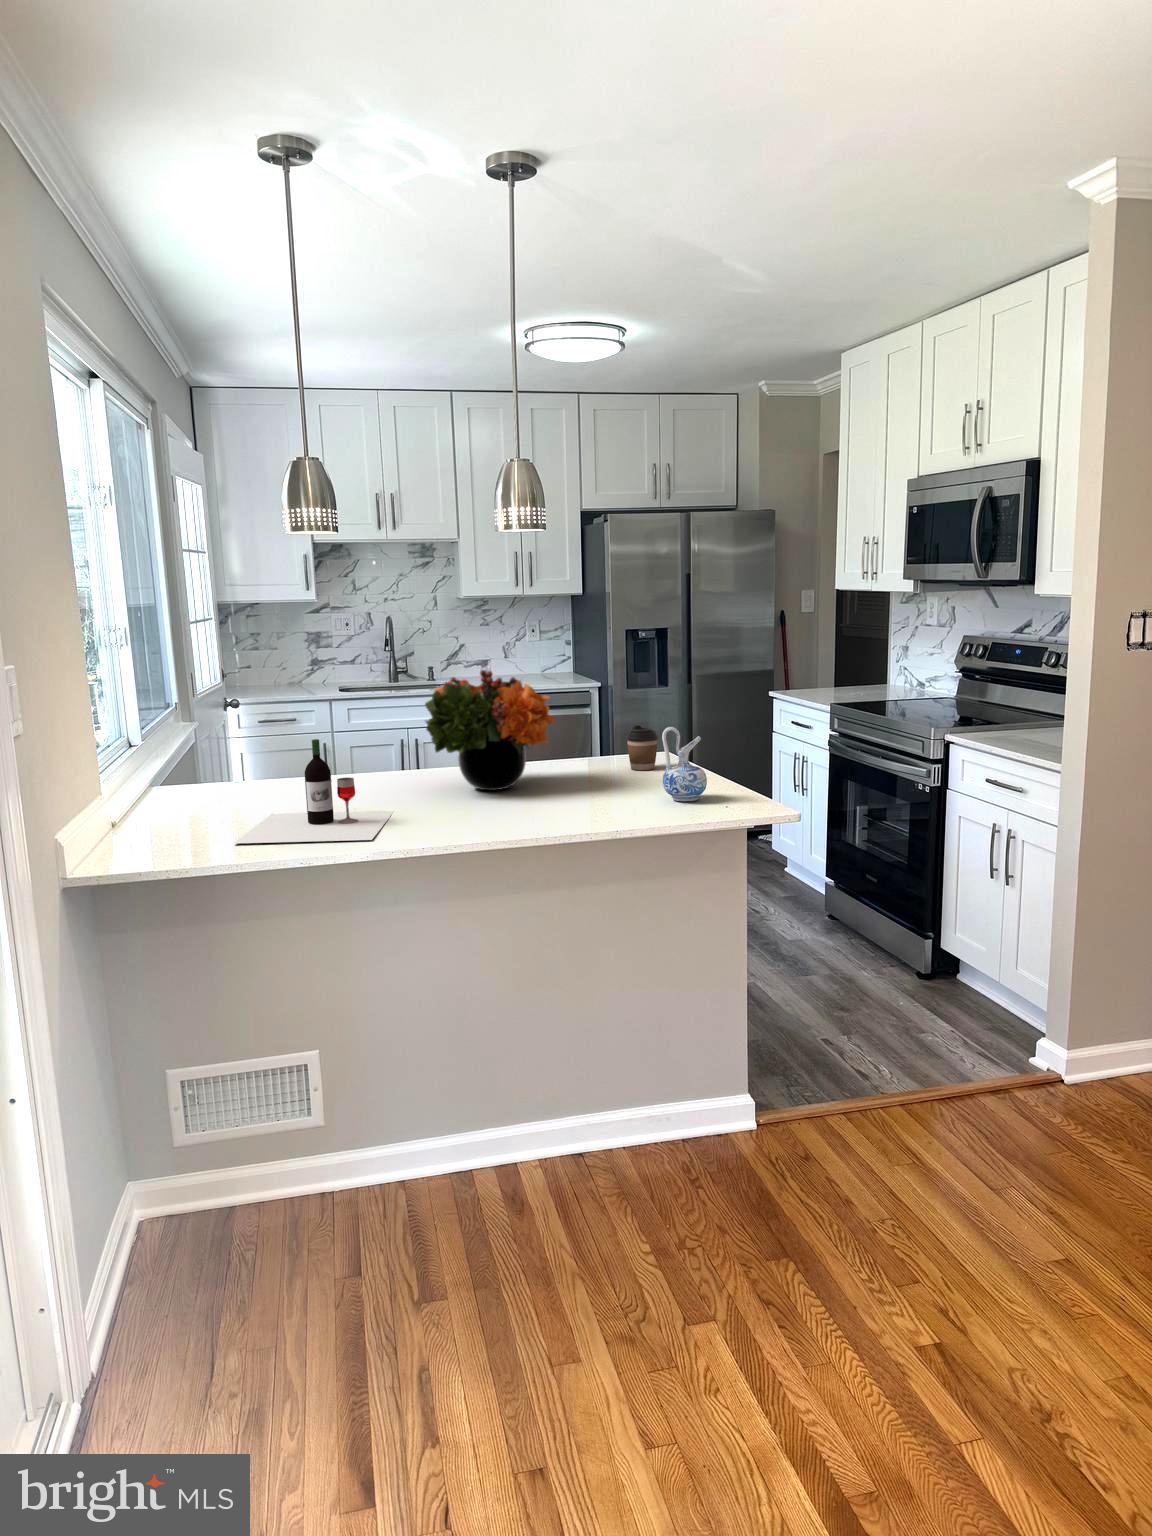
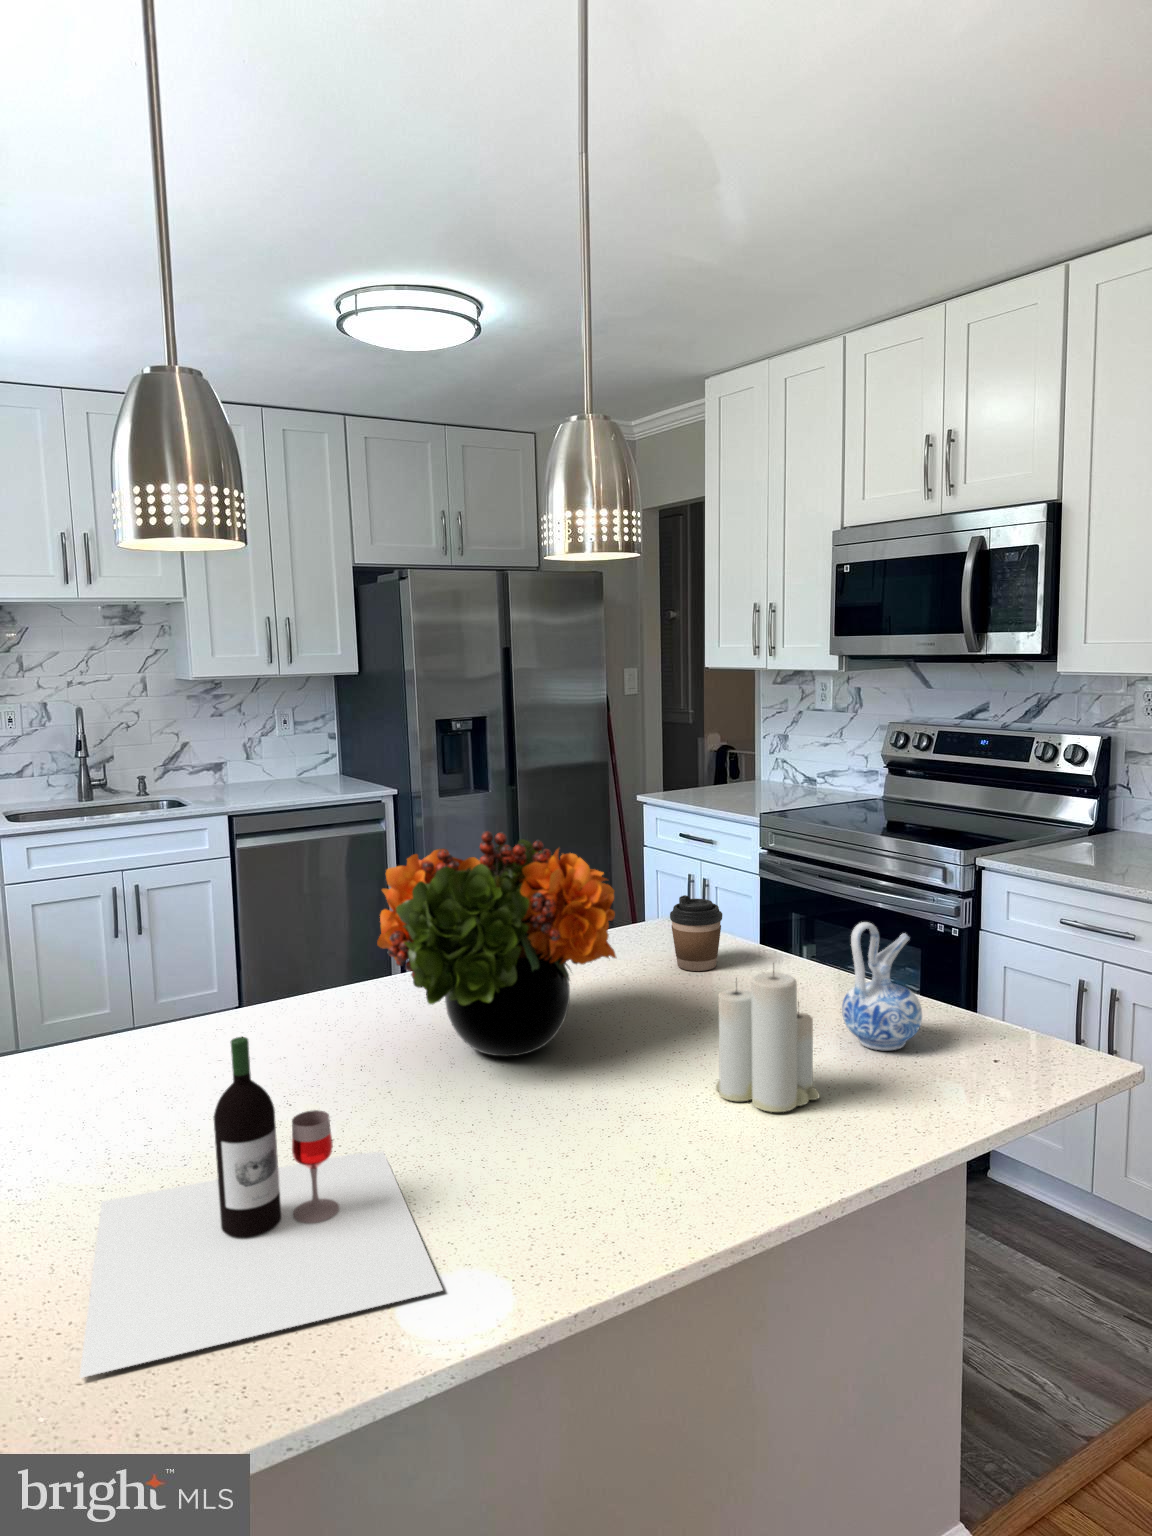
candle: none [566,736,615,814] -> present [716,971,819,1112]

